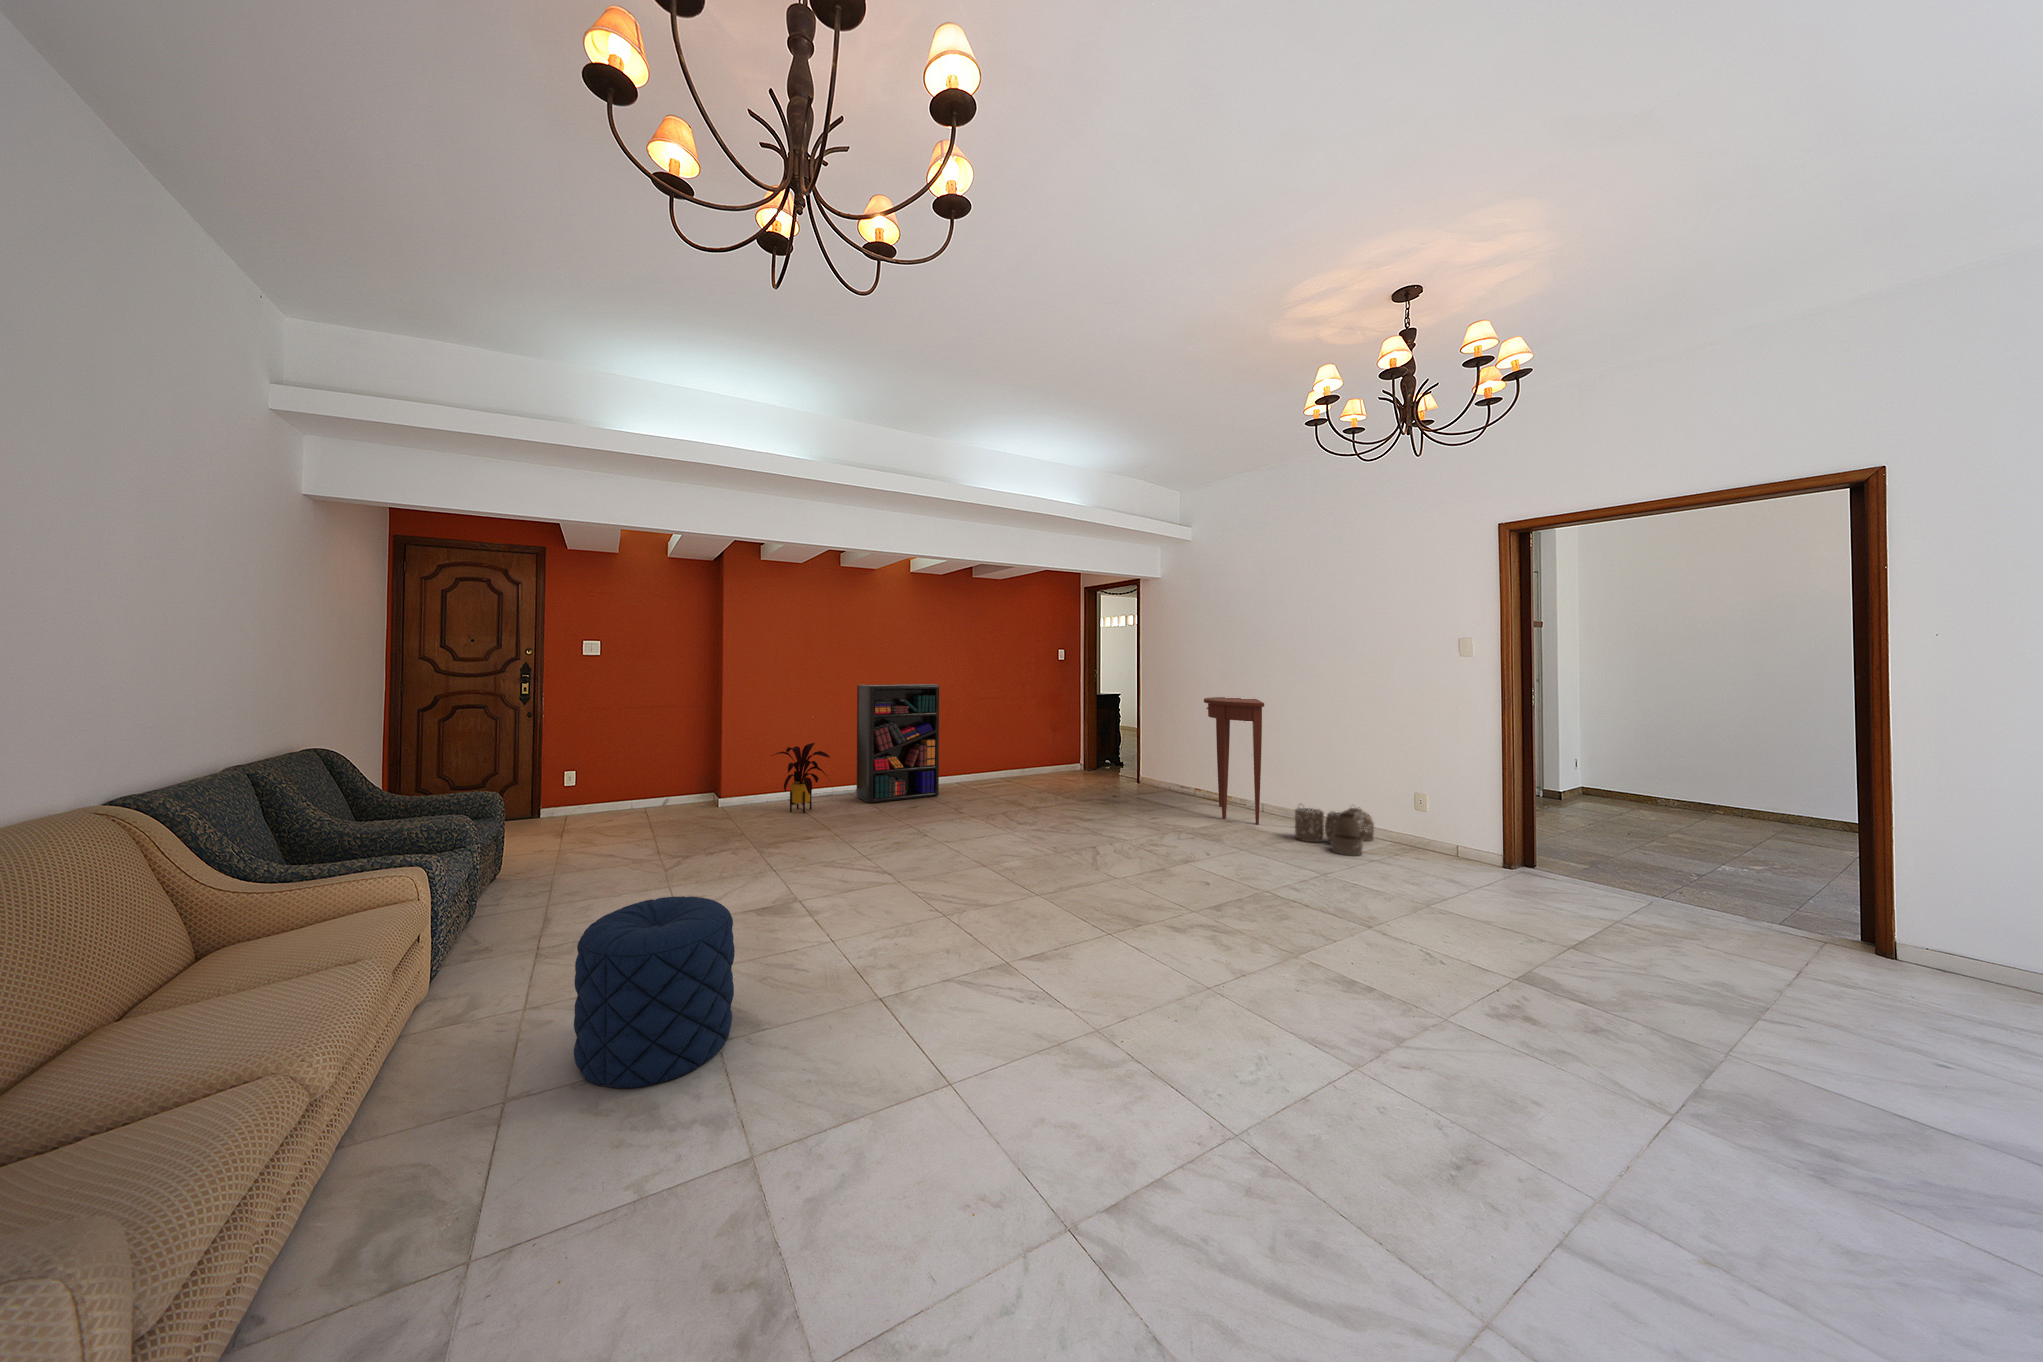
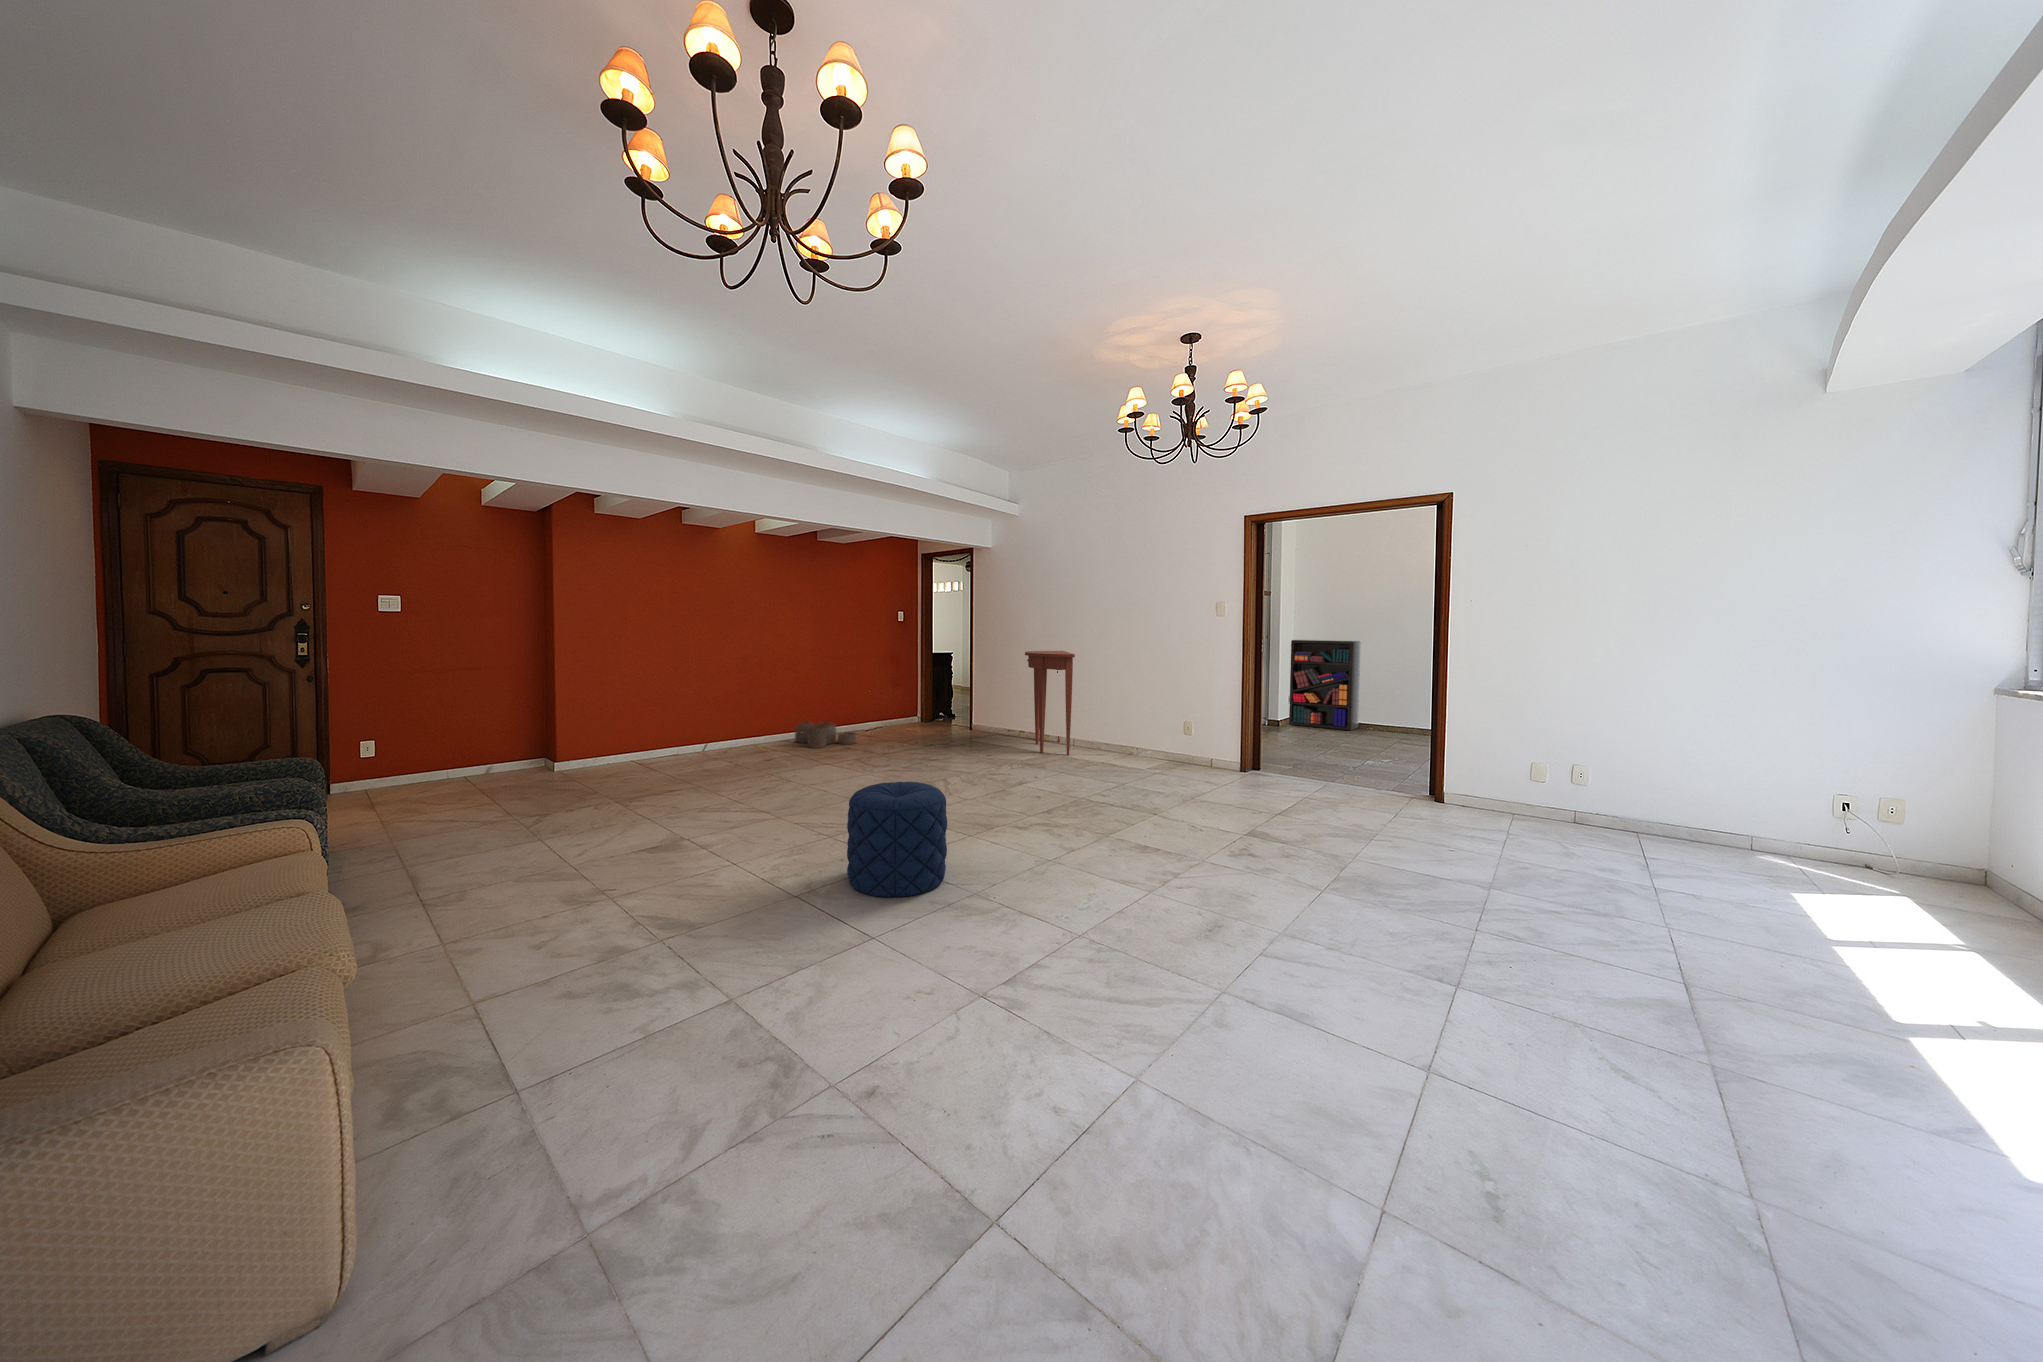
bookshelf: present [856,684,939,803] -> present [1289,640,1361,731]
house plant: present [774,743,830,813] -> none [611,701,679,771]
woven basket: present [1295,808,1374,855] -> present [795,721,856,748]
pouf: present [574,896,735,1088] -> present [847,782,947,897]

